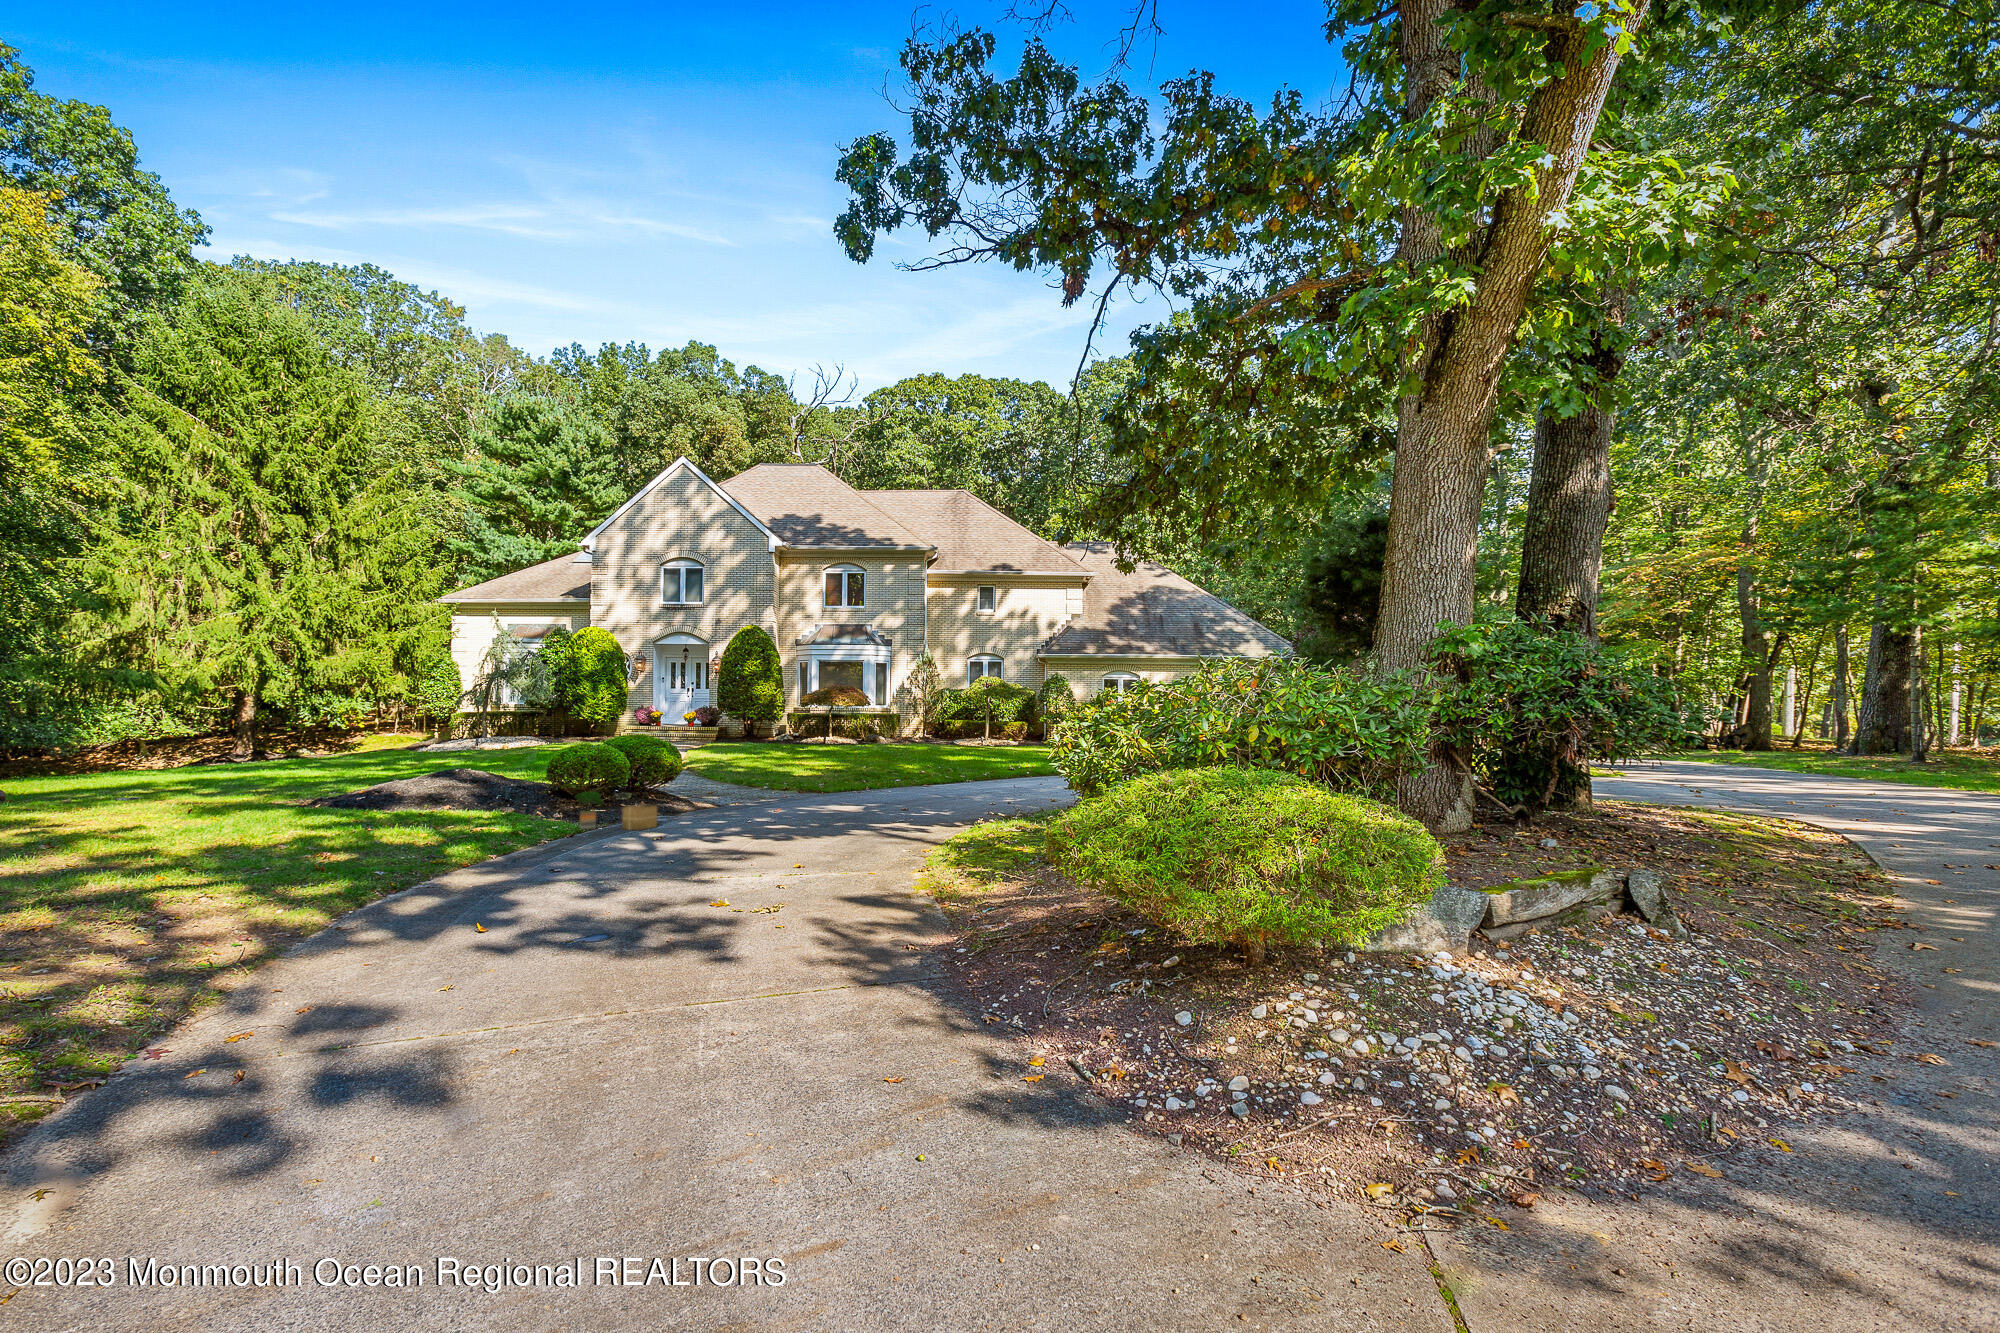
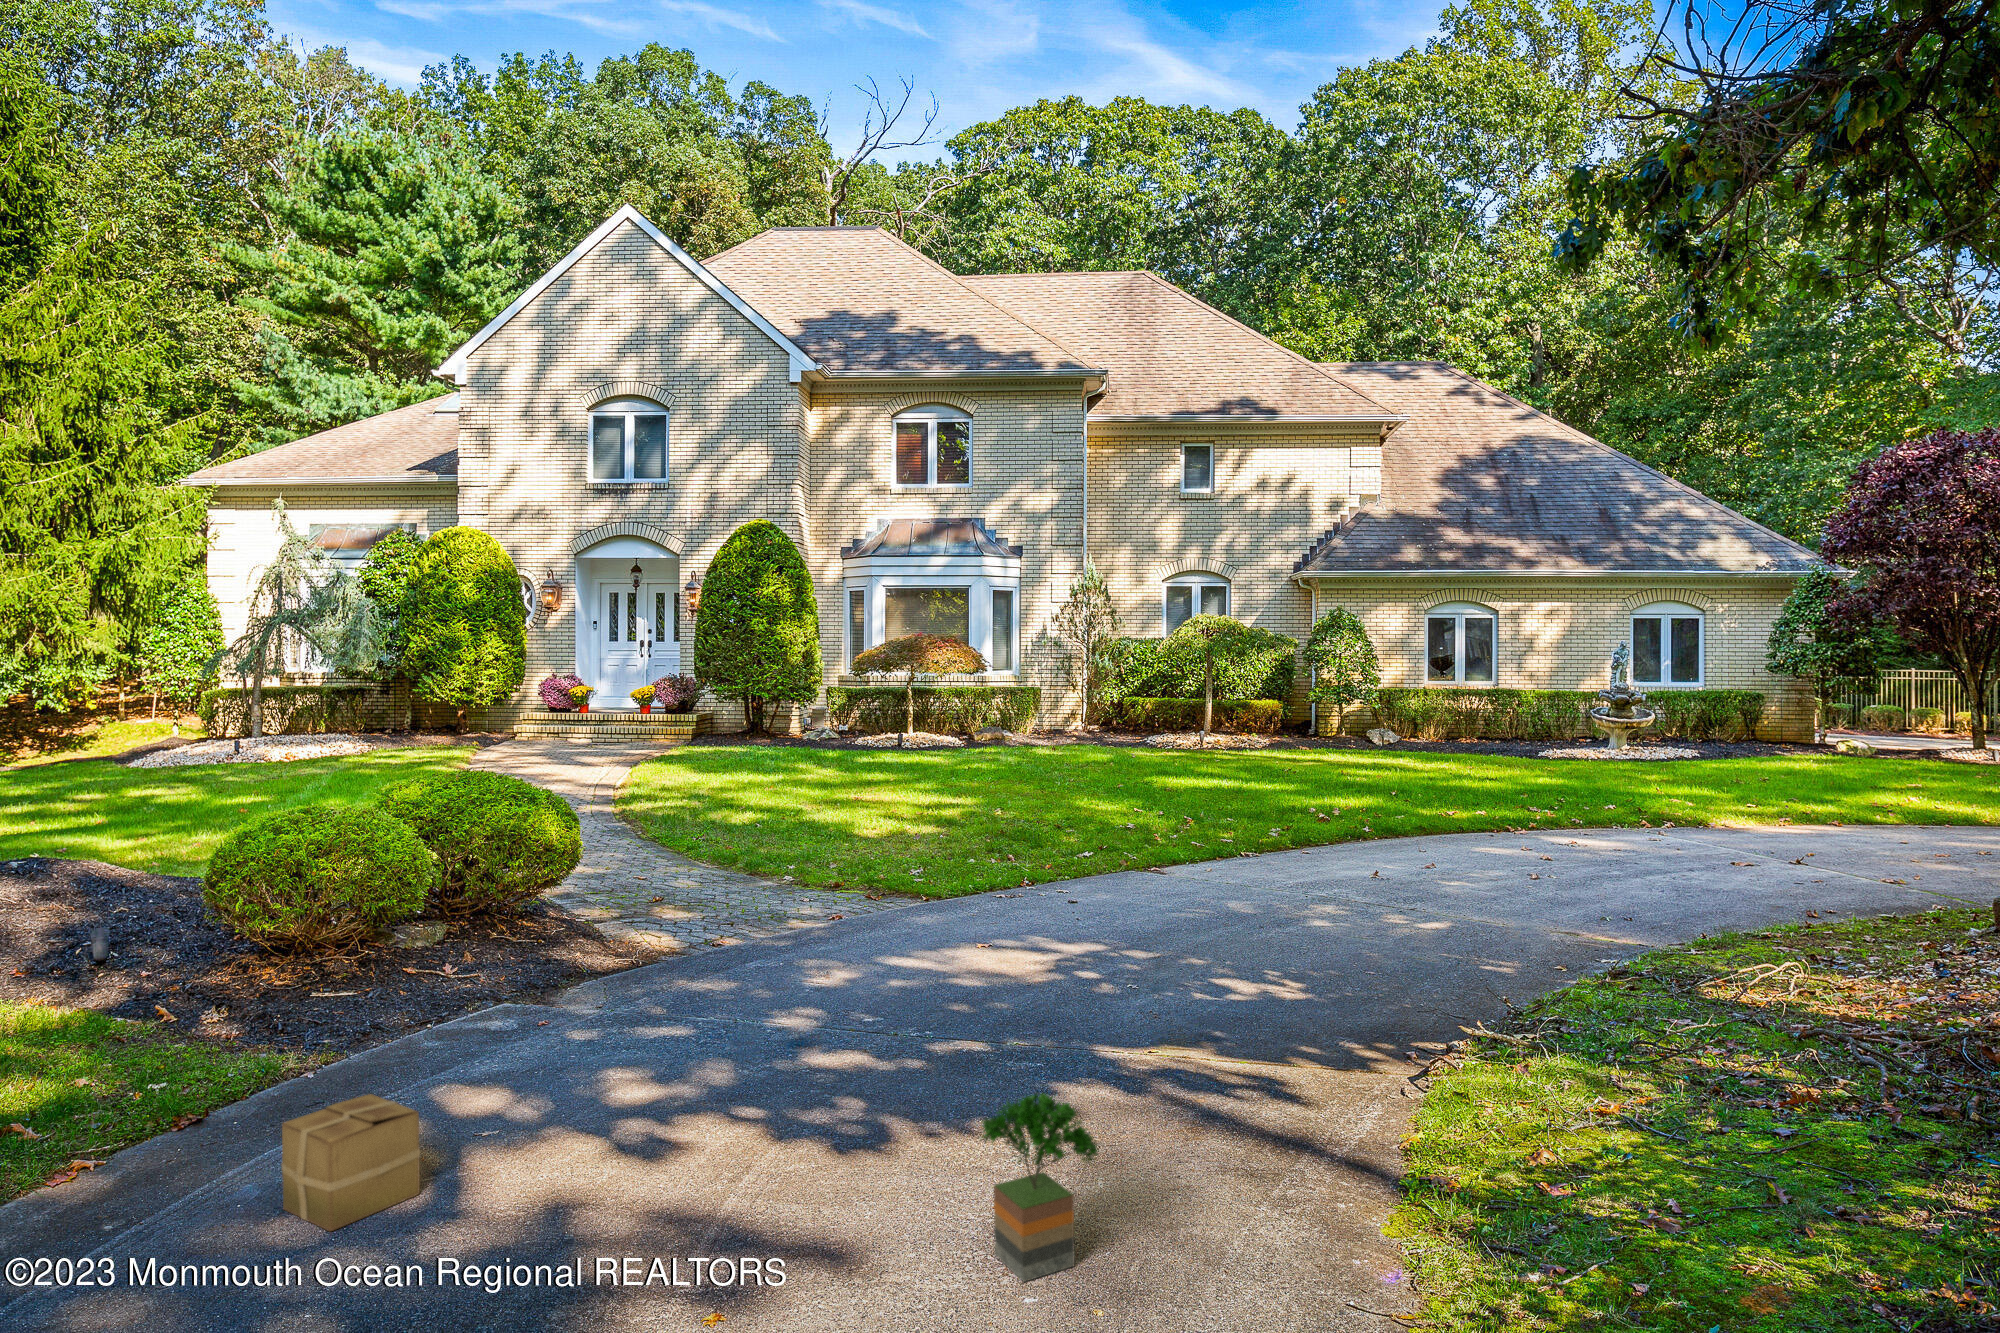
potted tree: present [577,792,602,829] -> present [982,1093,1100,1282]

